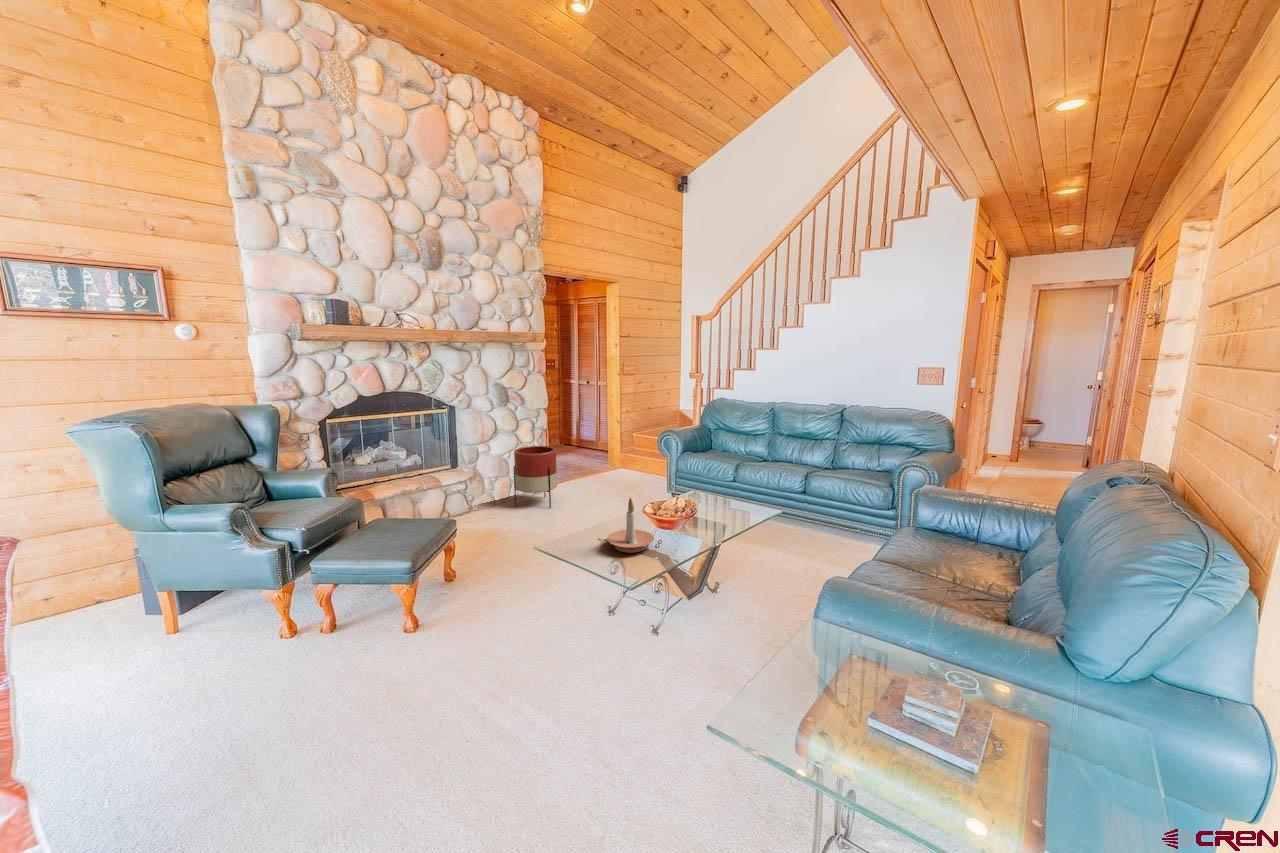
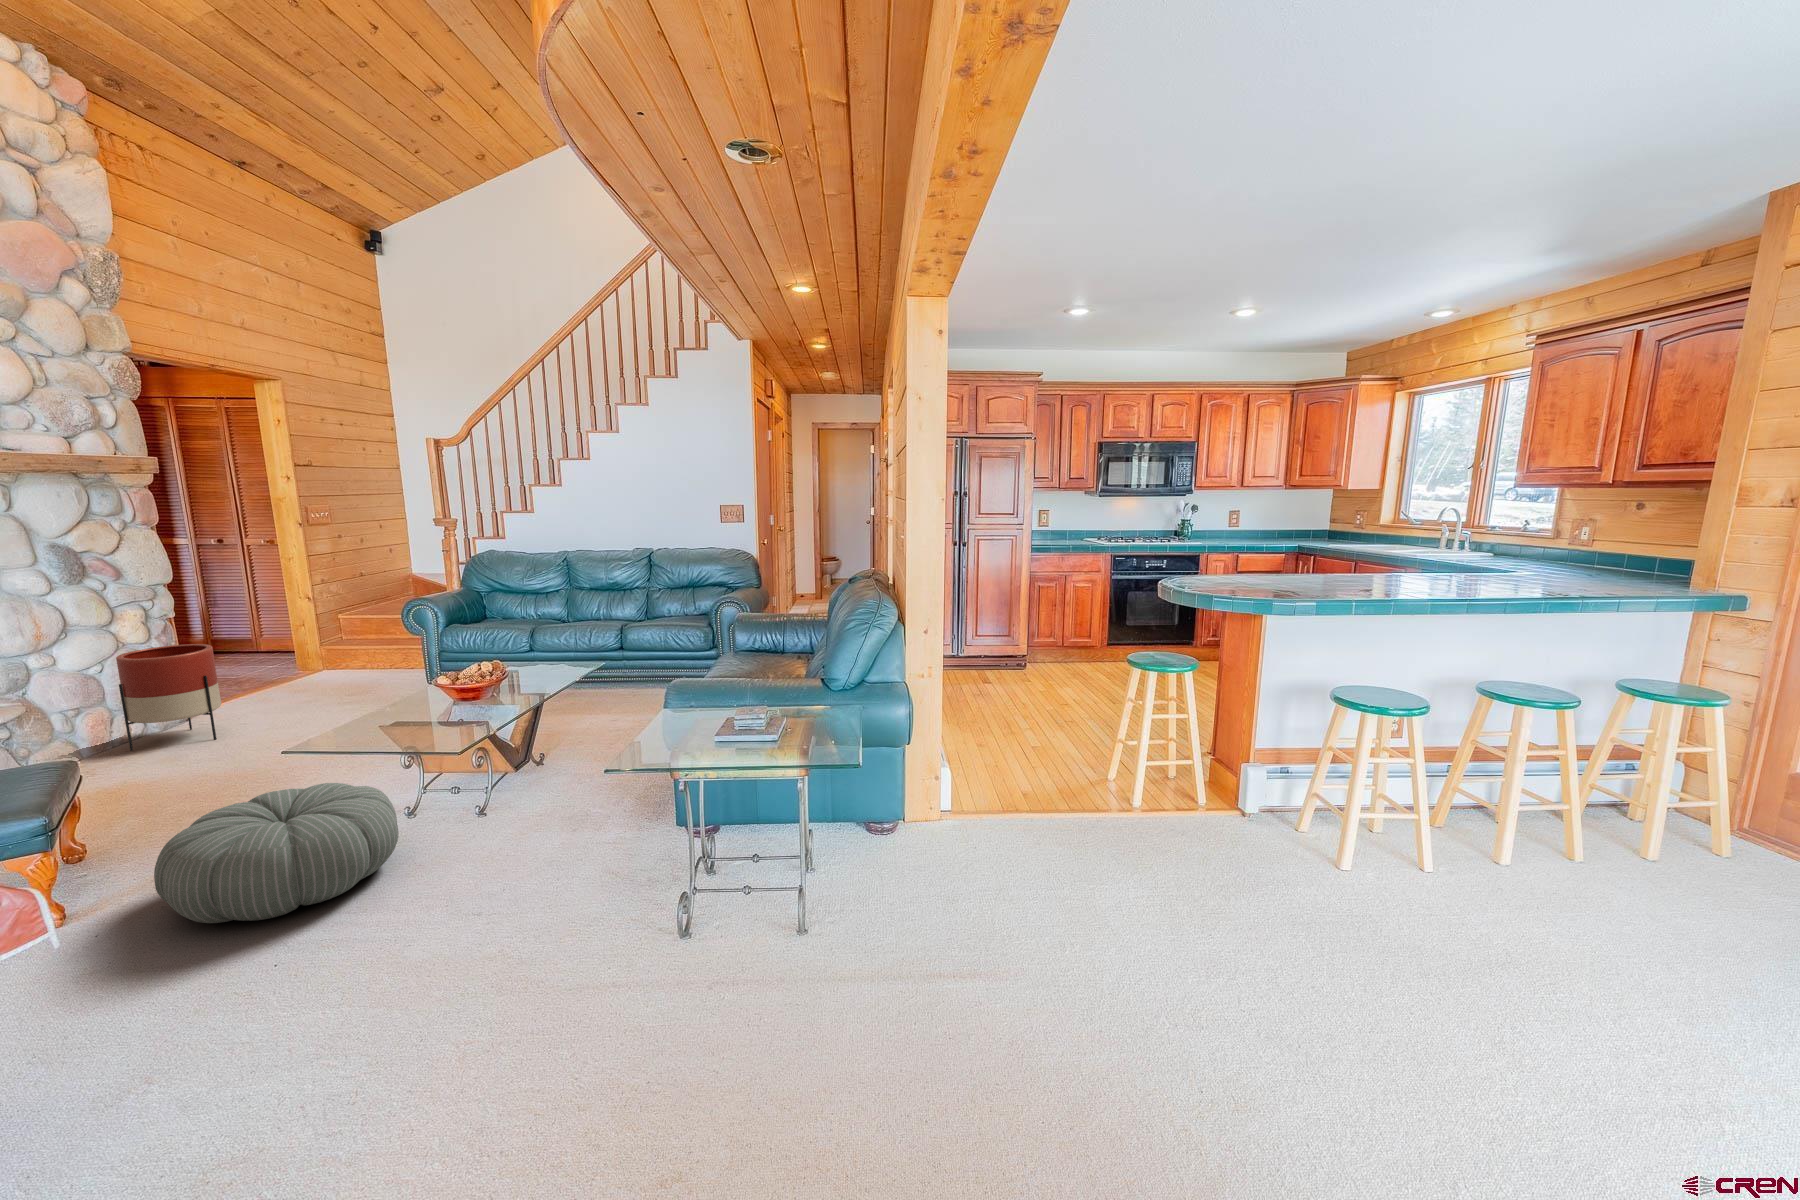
candle holder: present [607,498,654,553] -> none [394,664,462,730]
pouf: none [437,579,585,695] -> present [154,783,399,923]

